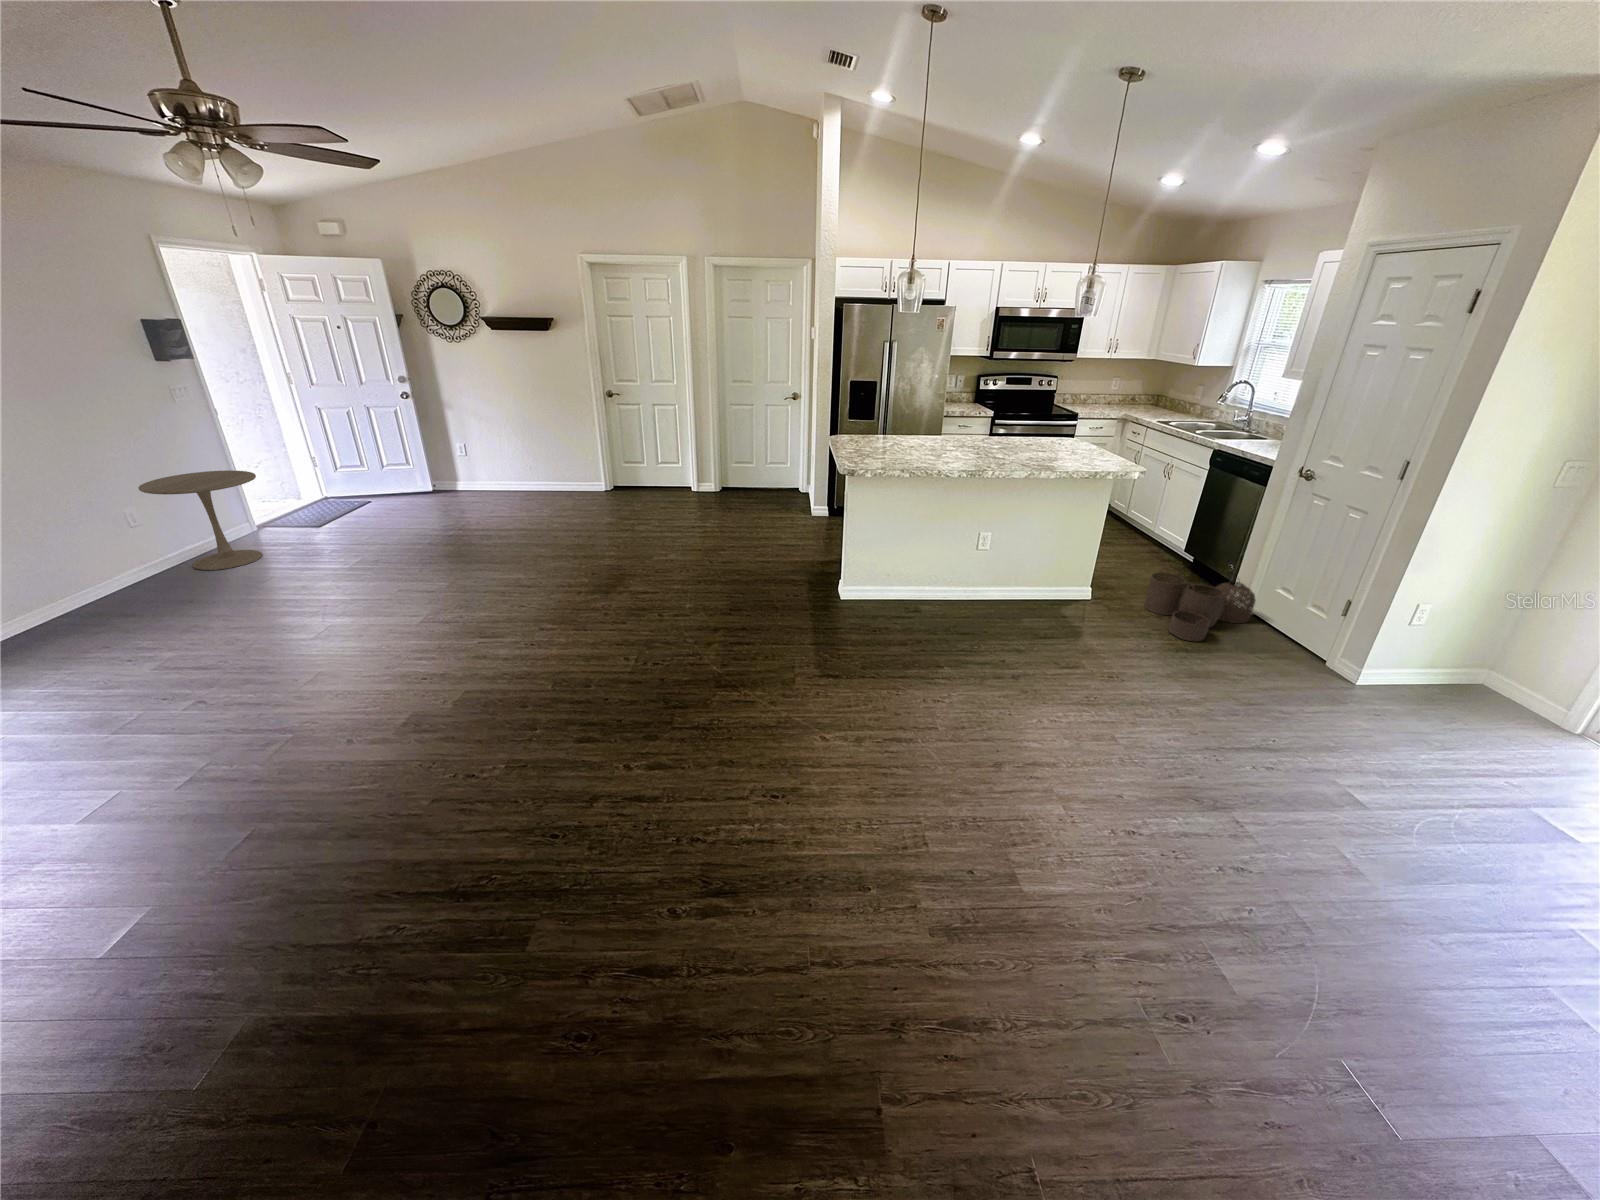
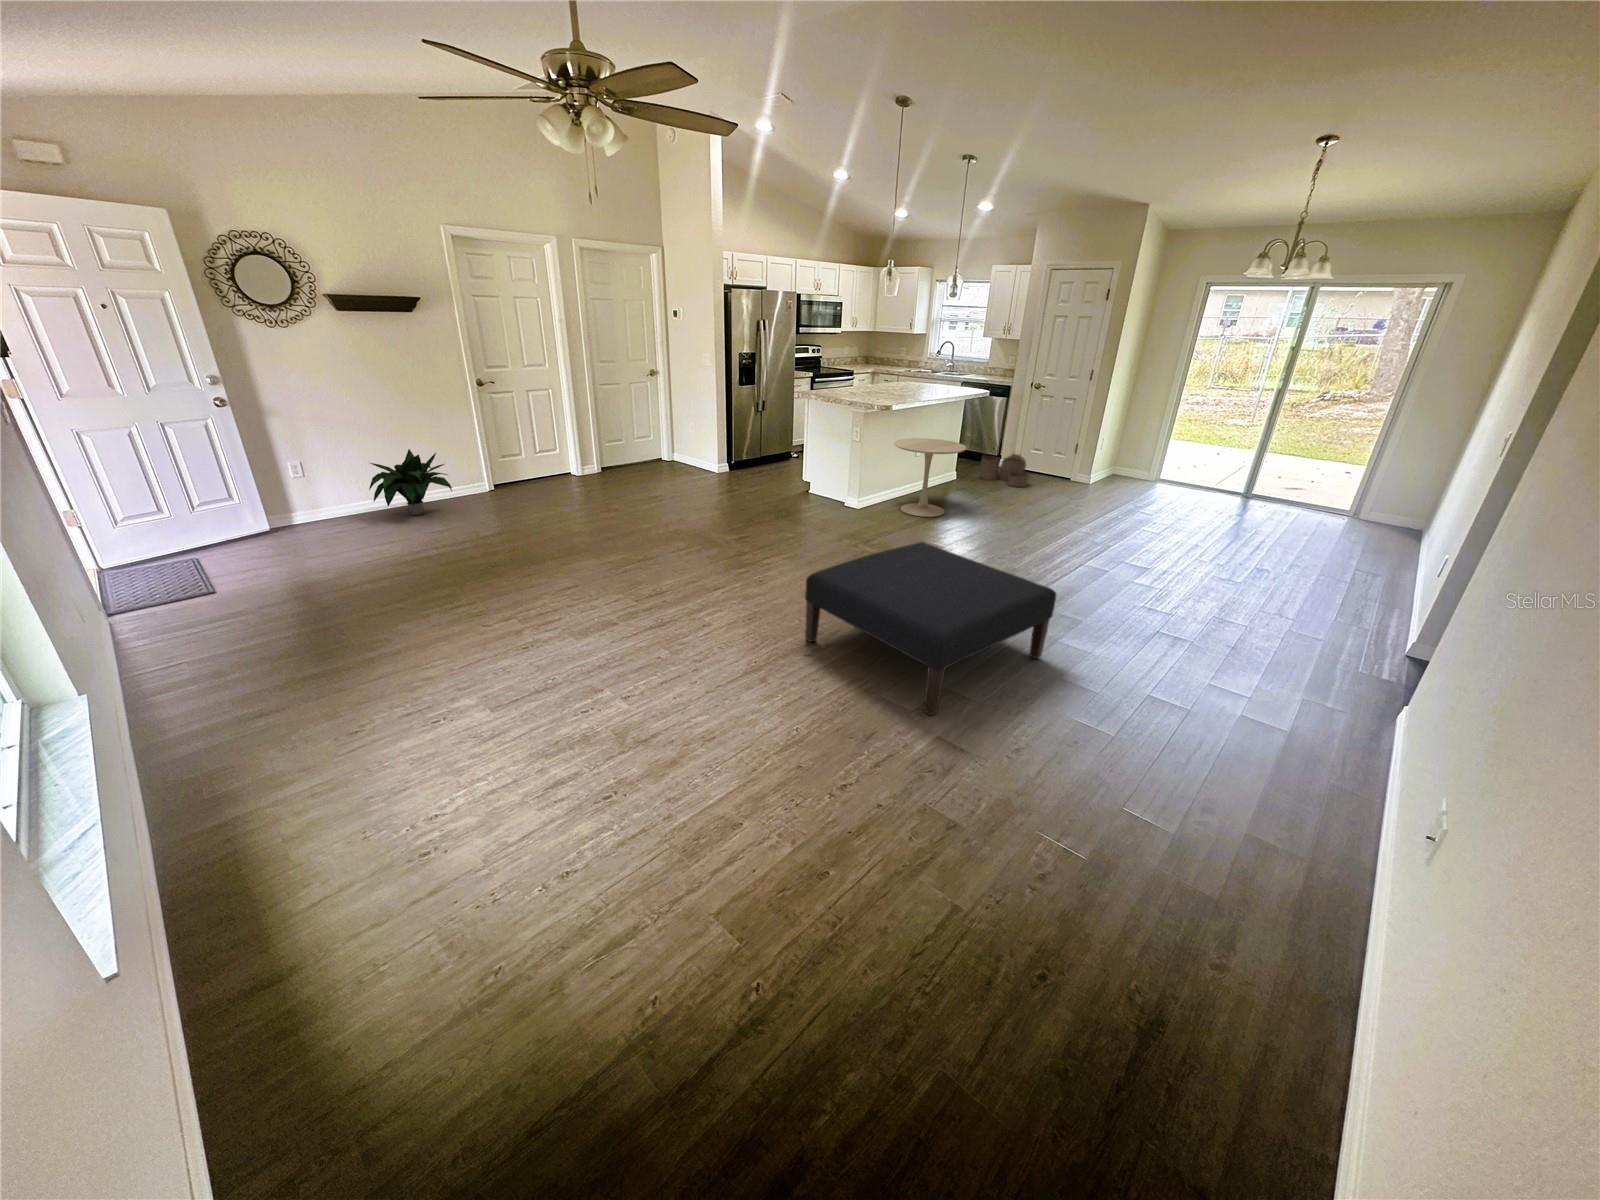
potted plant: none [486,445,559,501] -> present [369,449,452,515]
side table: present [138,470,262,570] -> present [894,438,966,517]
ottoman: none [213,650,610,900] -> present [805,542,1056,715]

